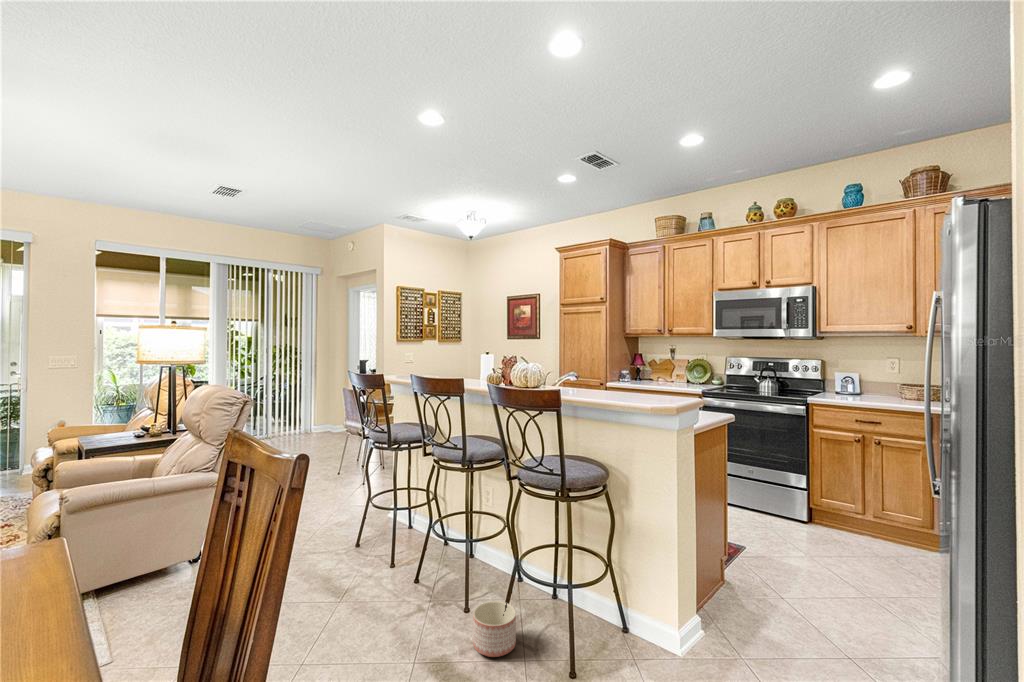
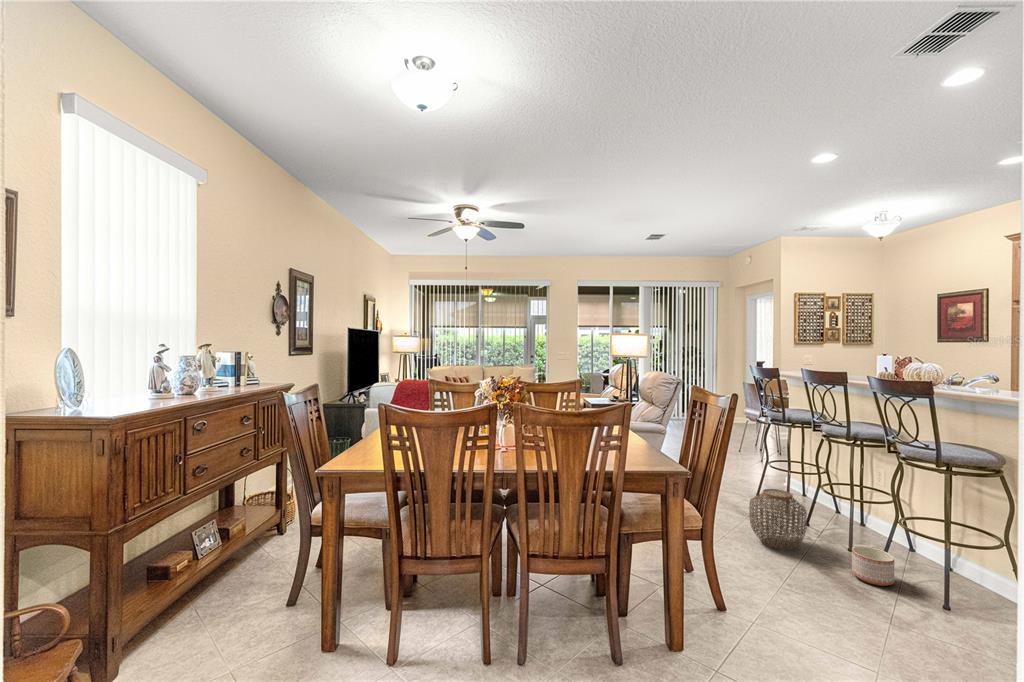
woven basket: none [346,548,420,641] -> present [749,489,807,550]

